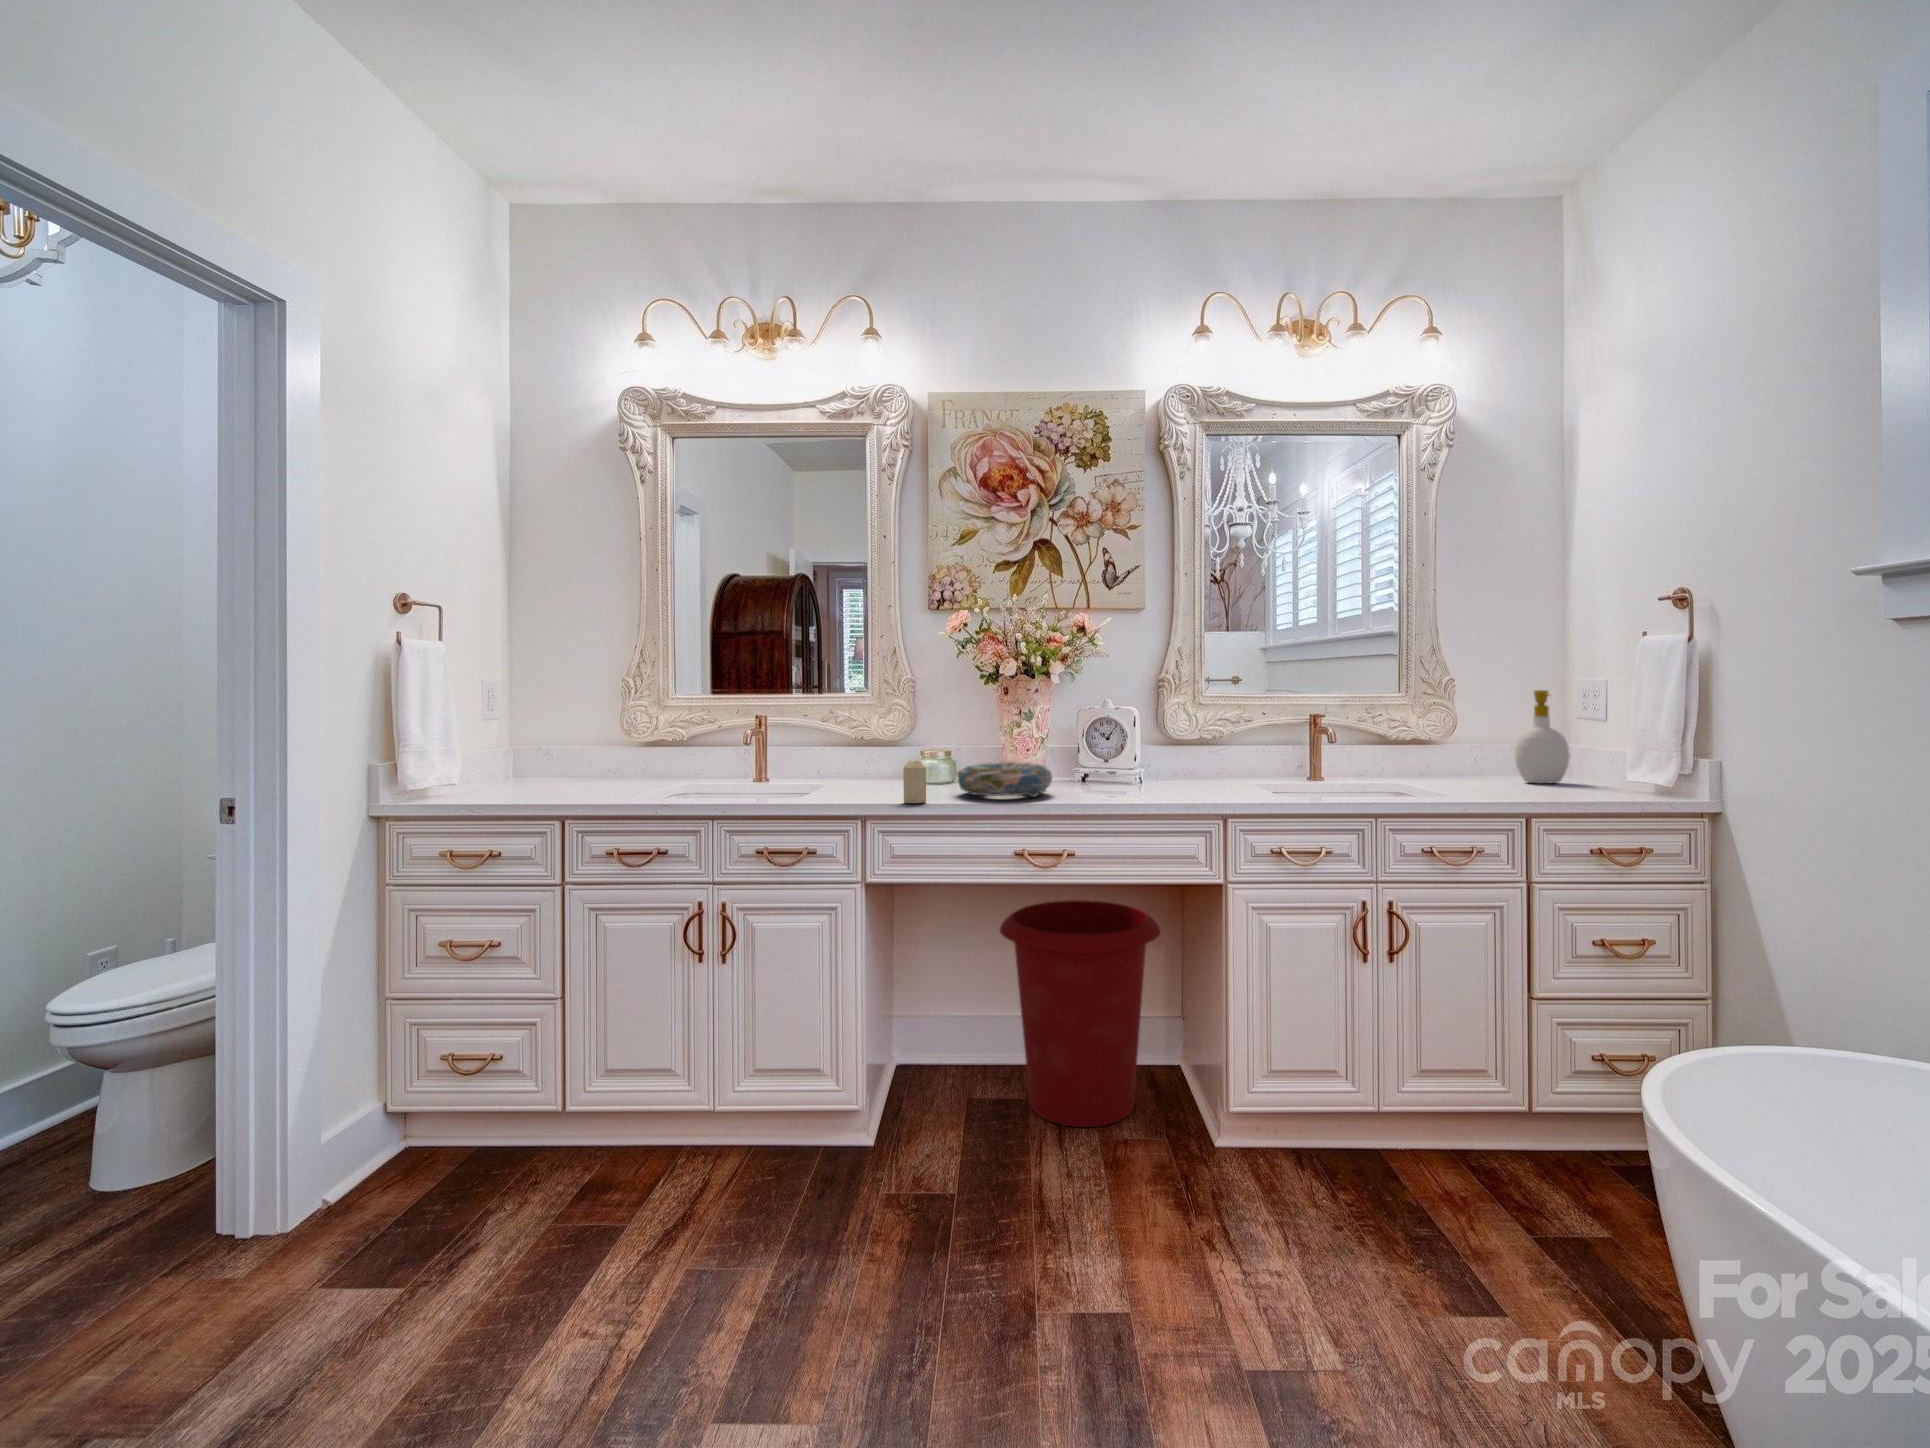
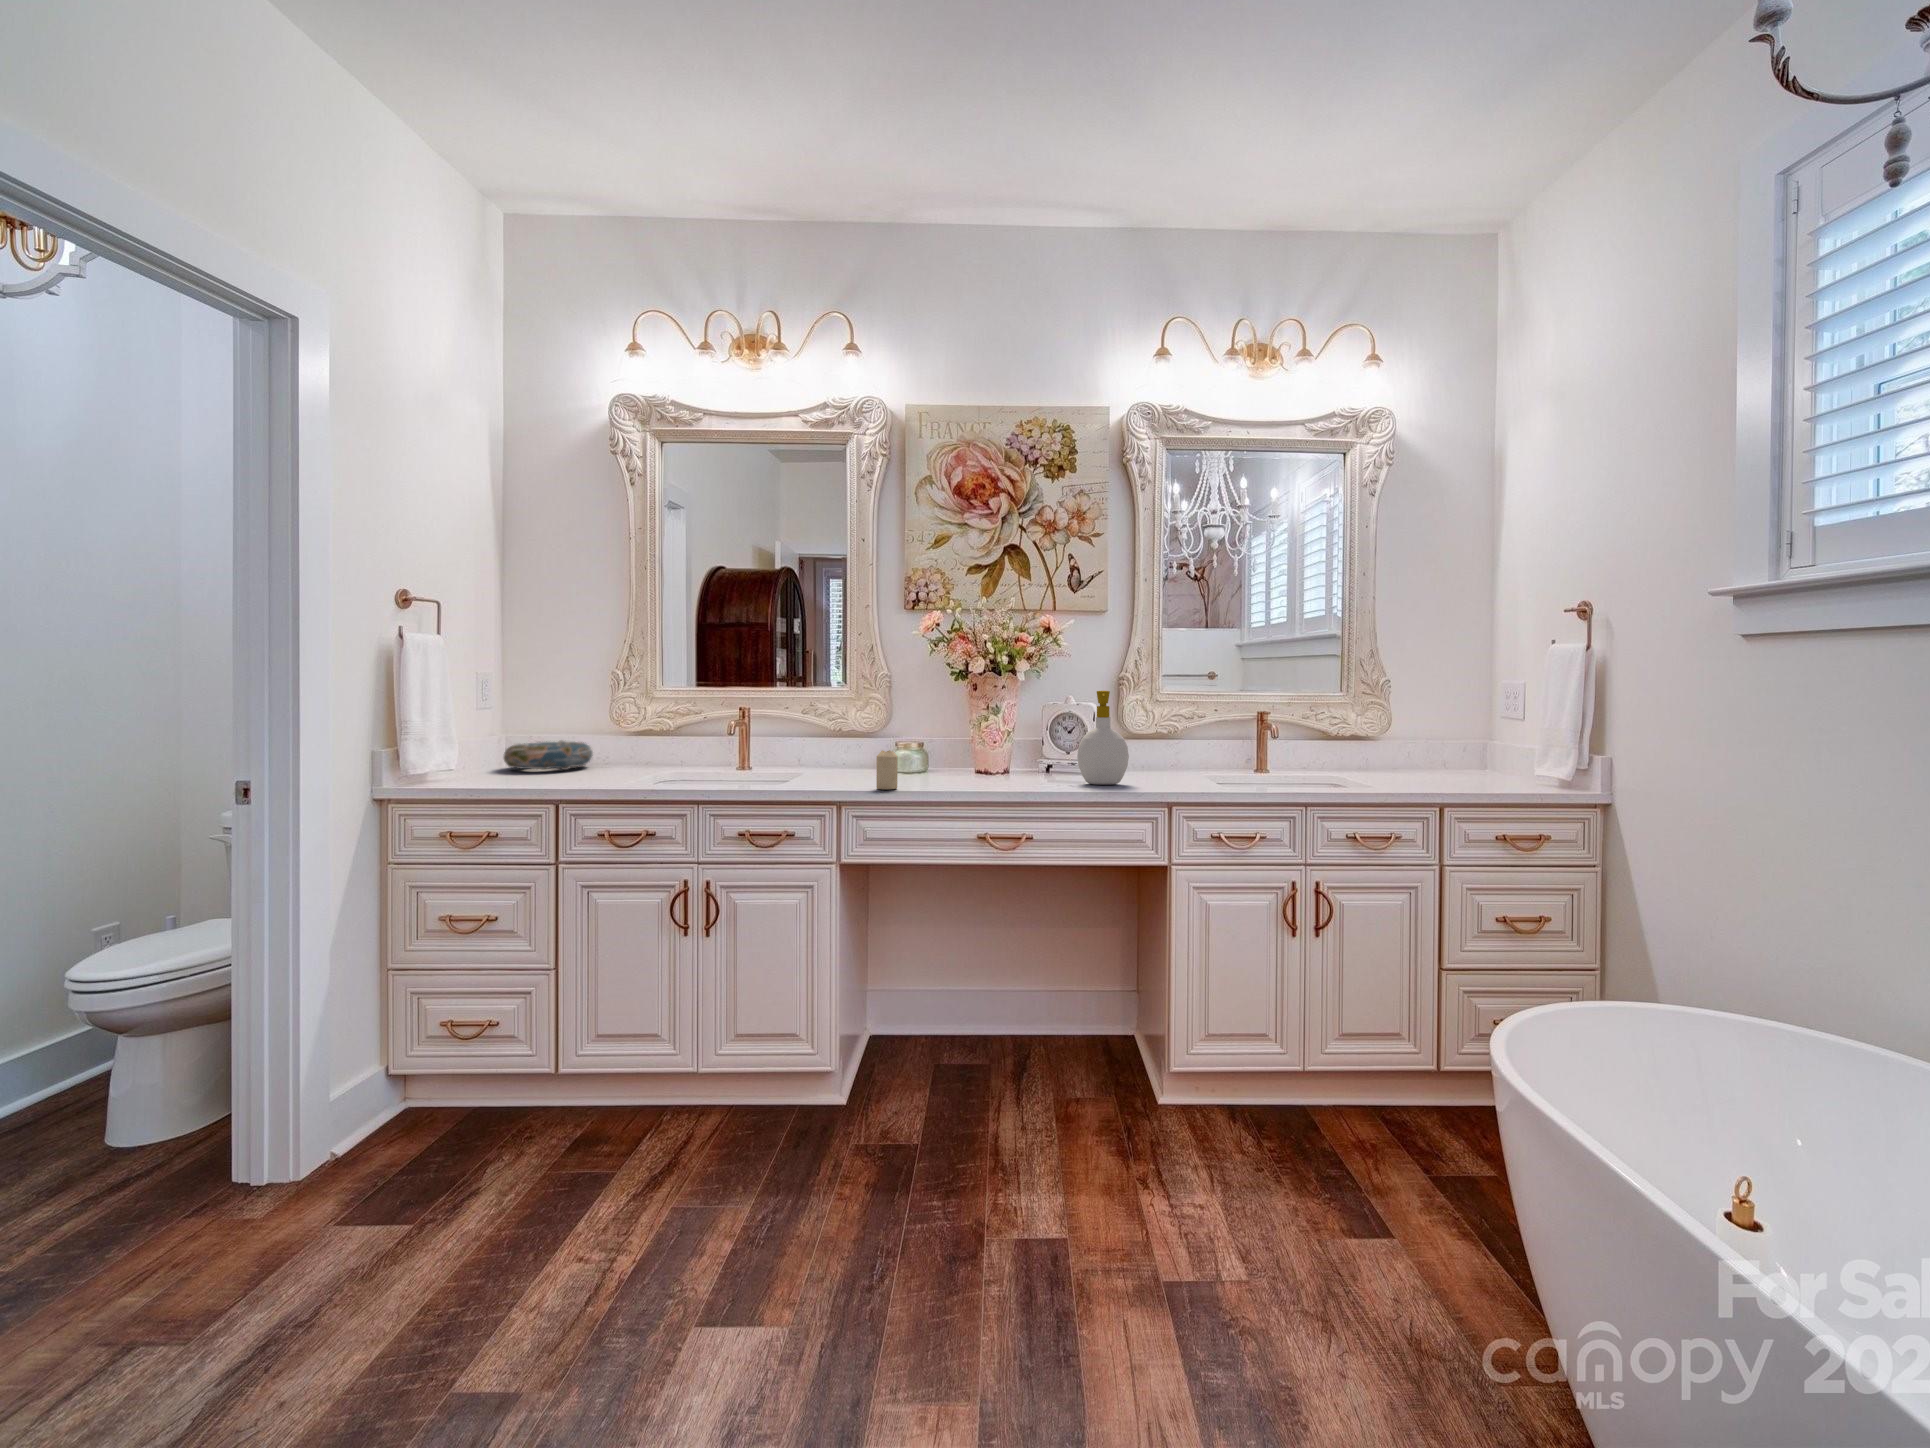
soap bottle: present [1514,690,1570,783] -> present [1077,691,1129,785]
decorative bowl: present [957,761,1052,797] -> present [504,740,593,770]
waste bin: present [1000,900,1161,1127] -> none [965,881,1114,1087]

